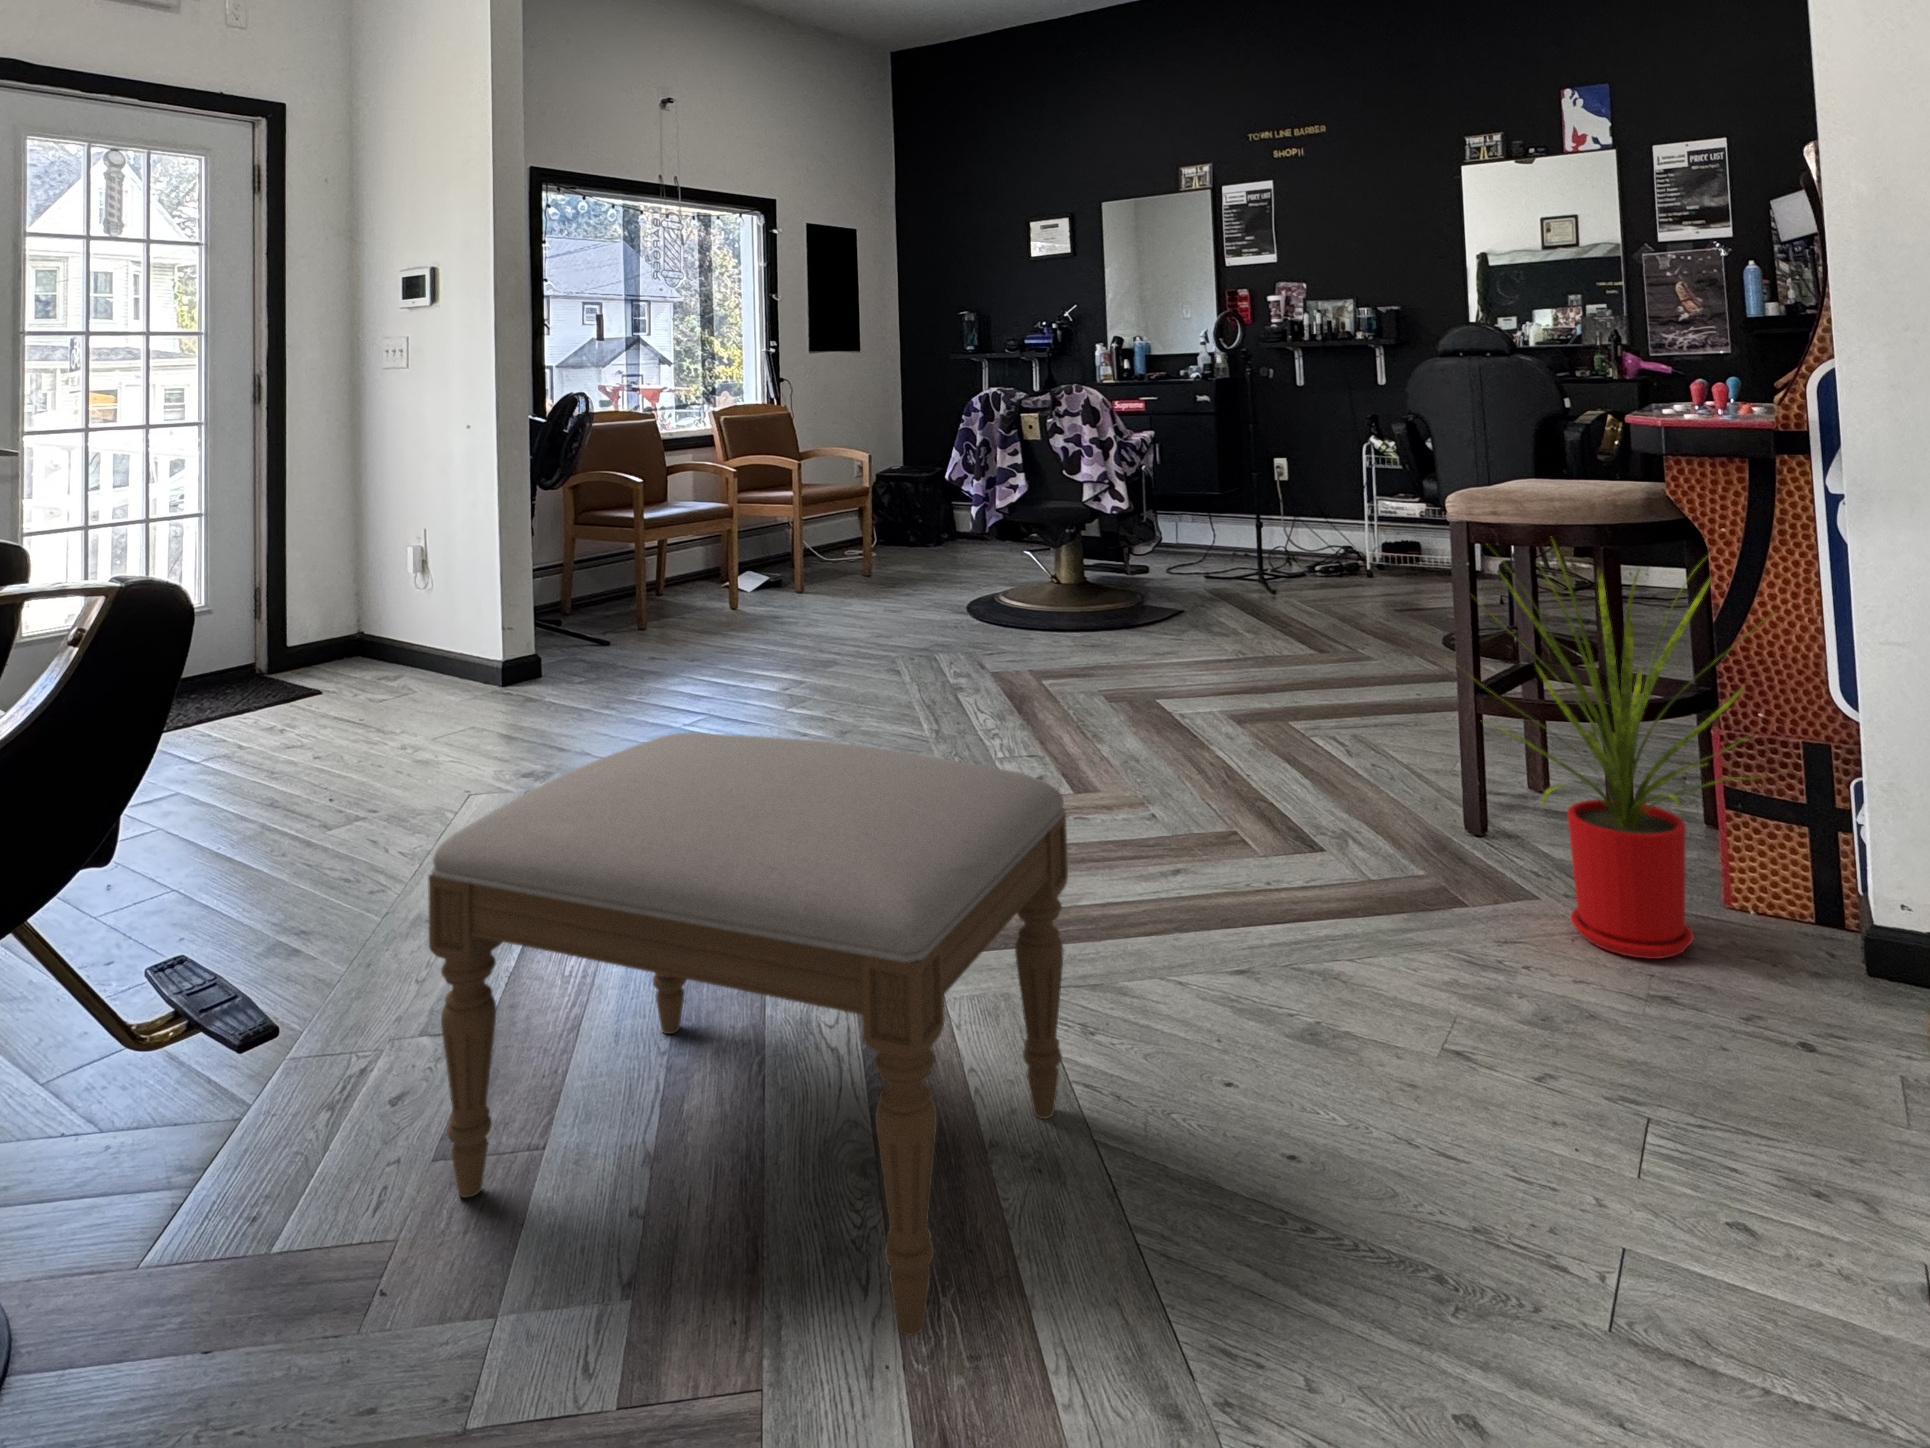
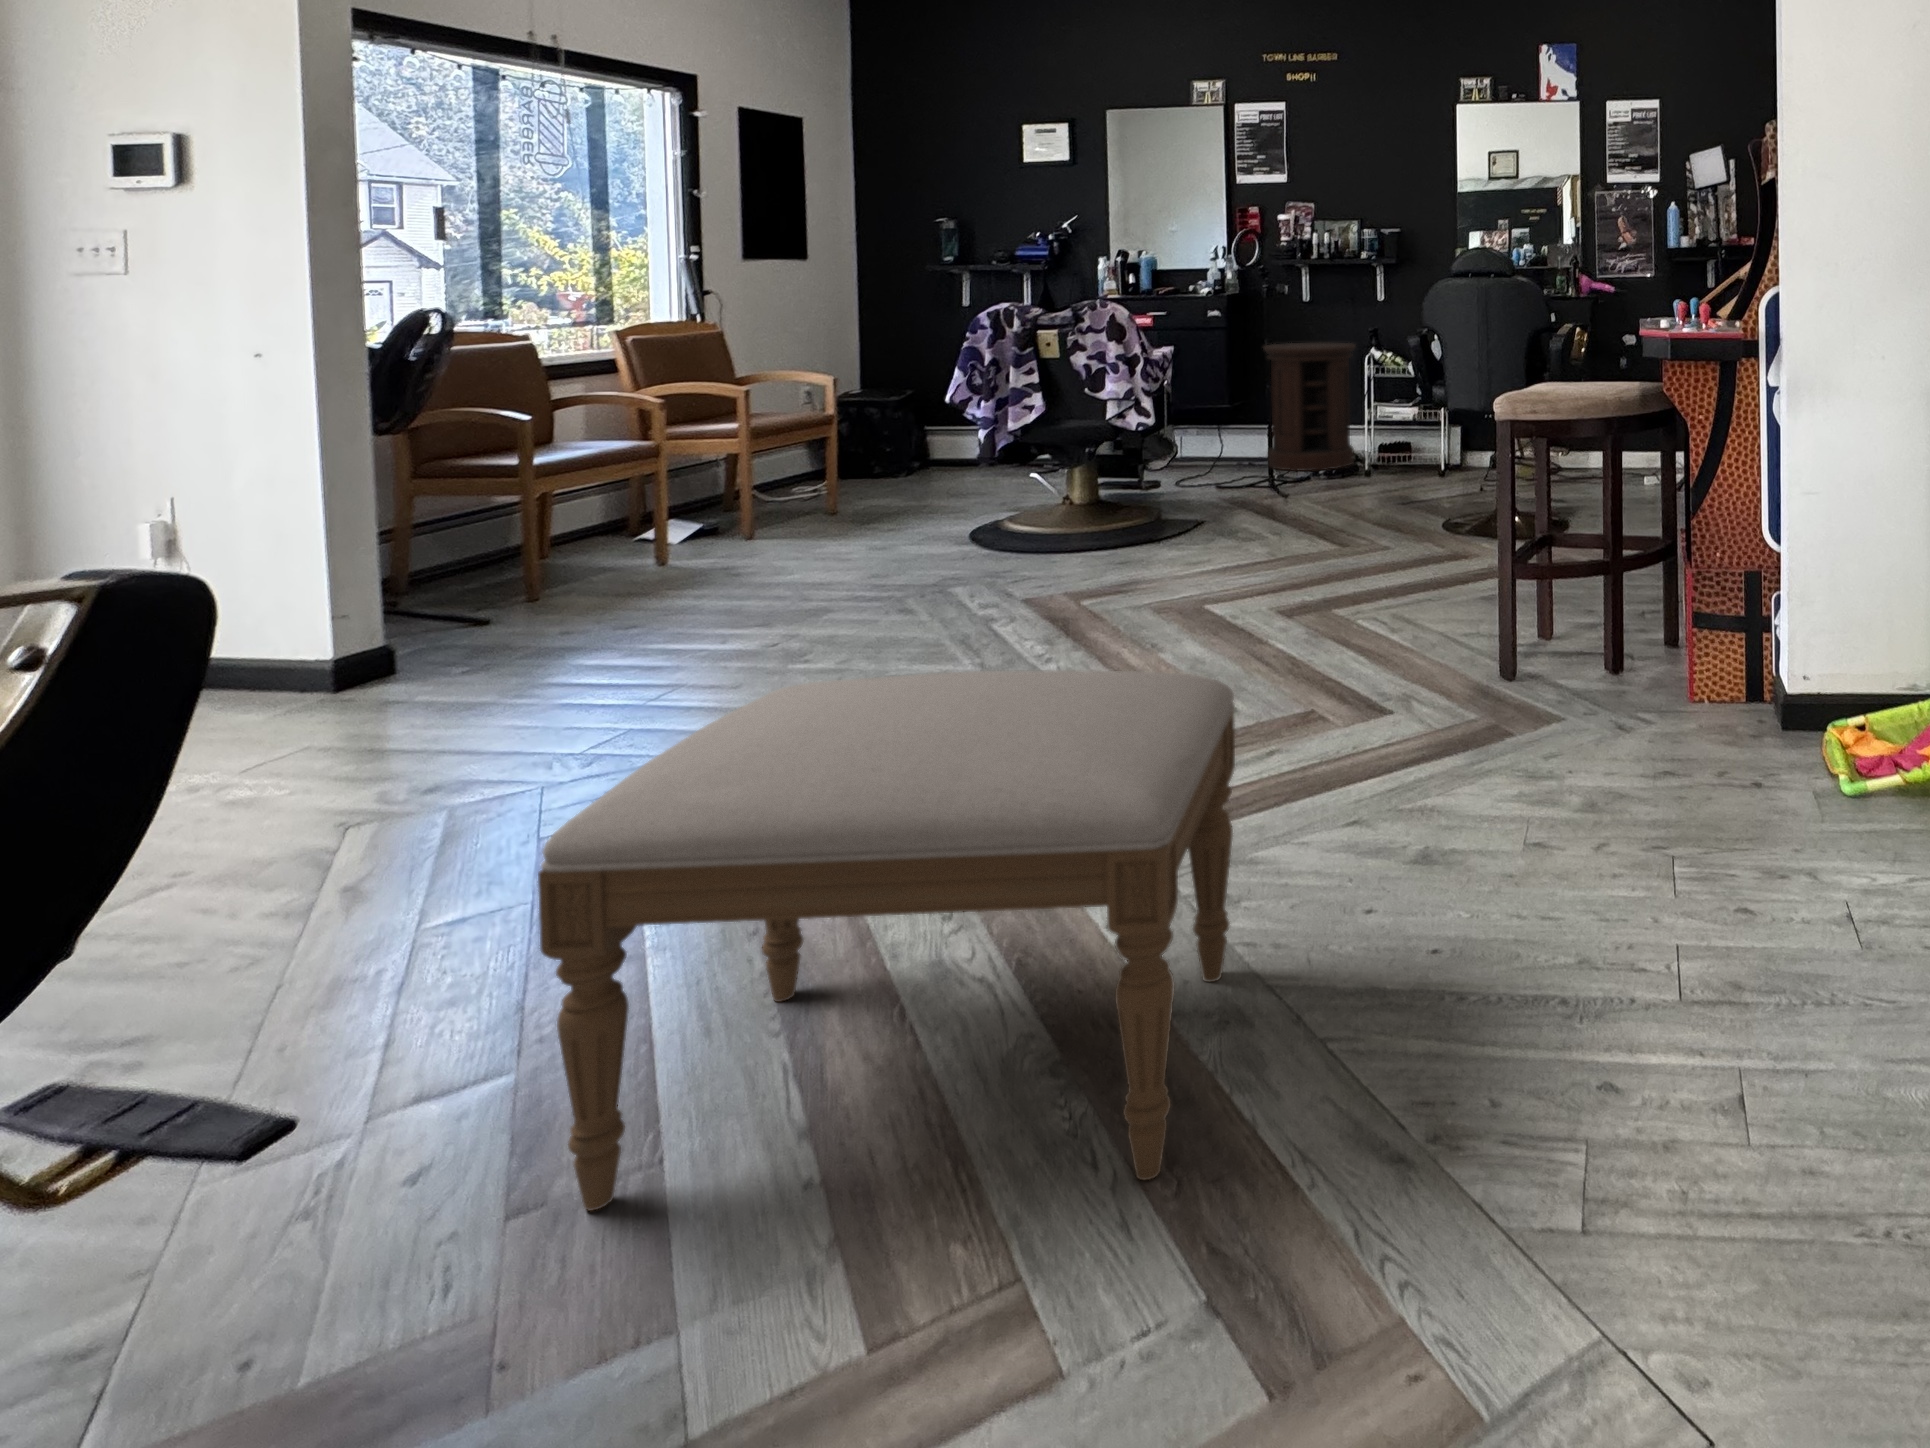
side table: none [1256,429,1356,564] -> present [1264,343,1355,471]
house plant: present [1483,541,1761,959] -> none [1512,433,1756,760]

